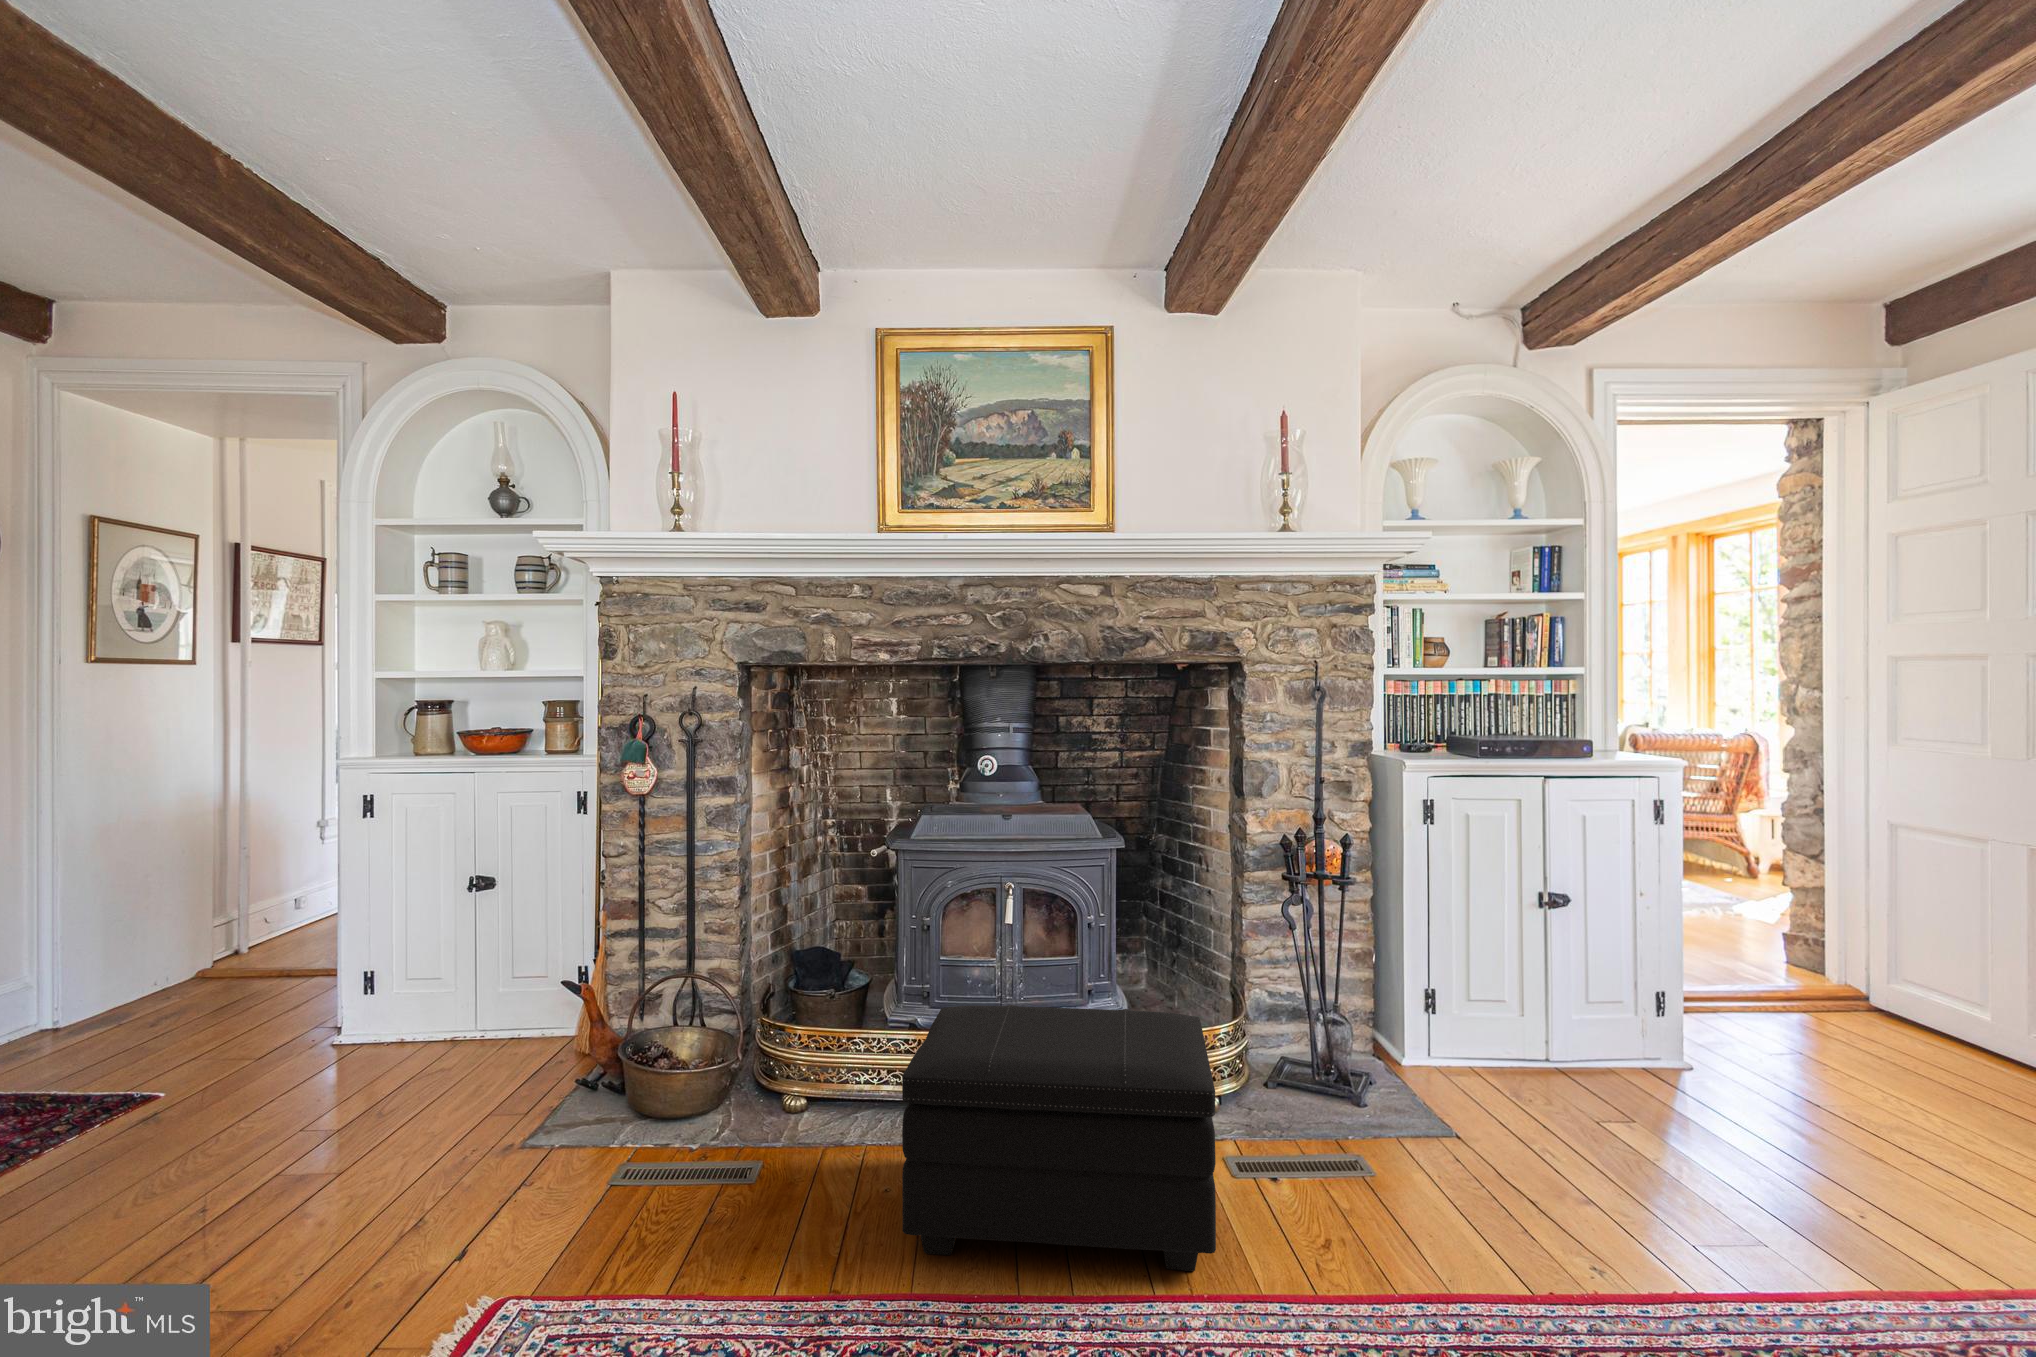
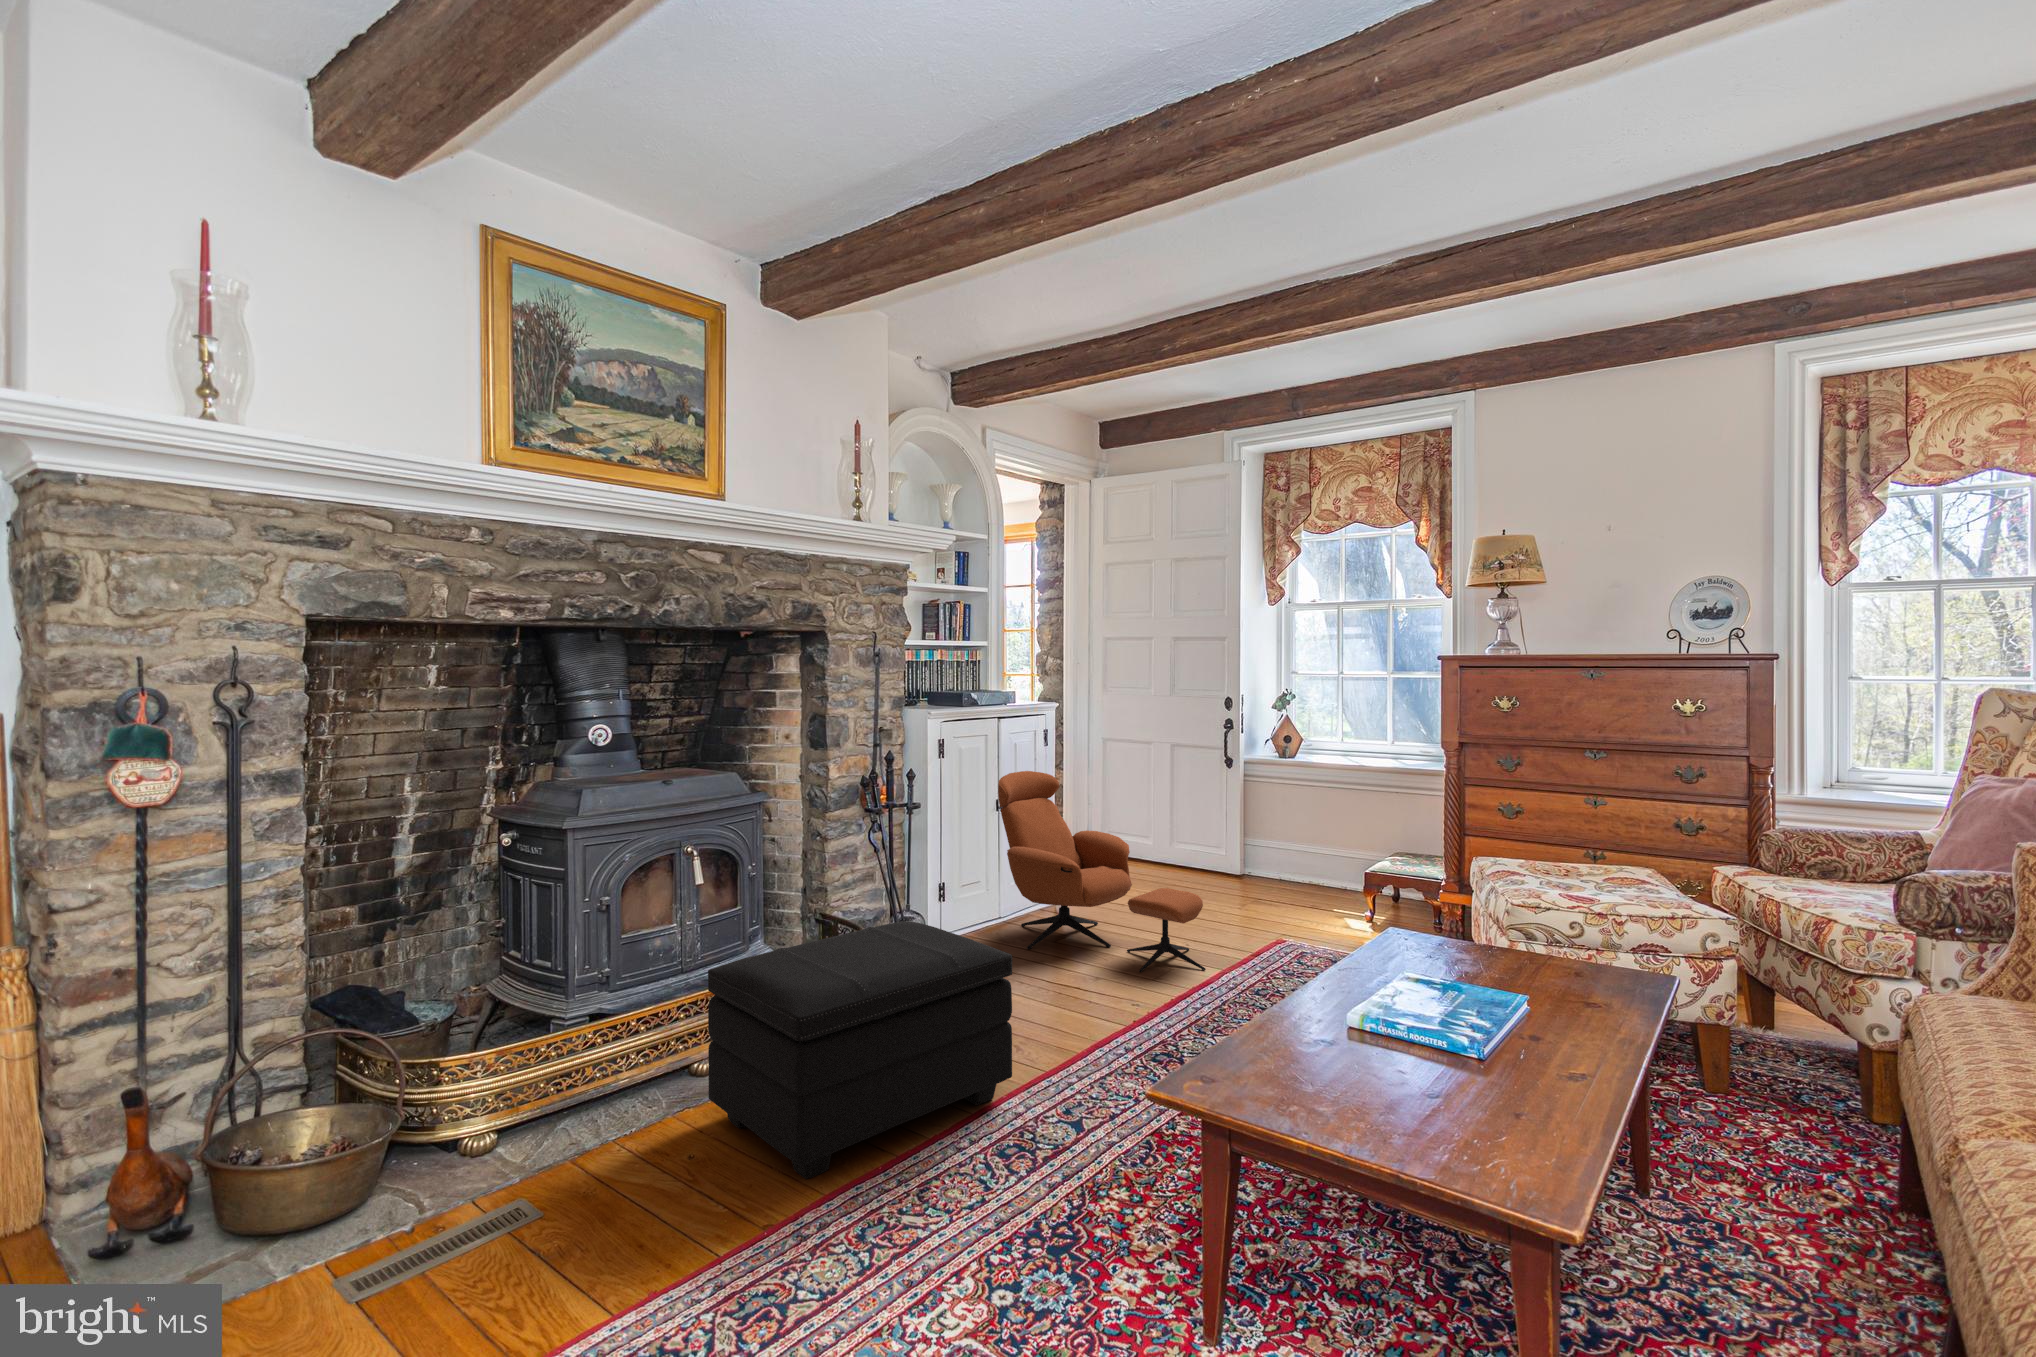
lounge chair: none [1498,855,1816,1249] -> present [998,771,1206,972]

